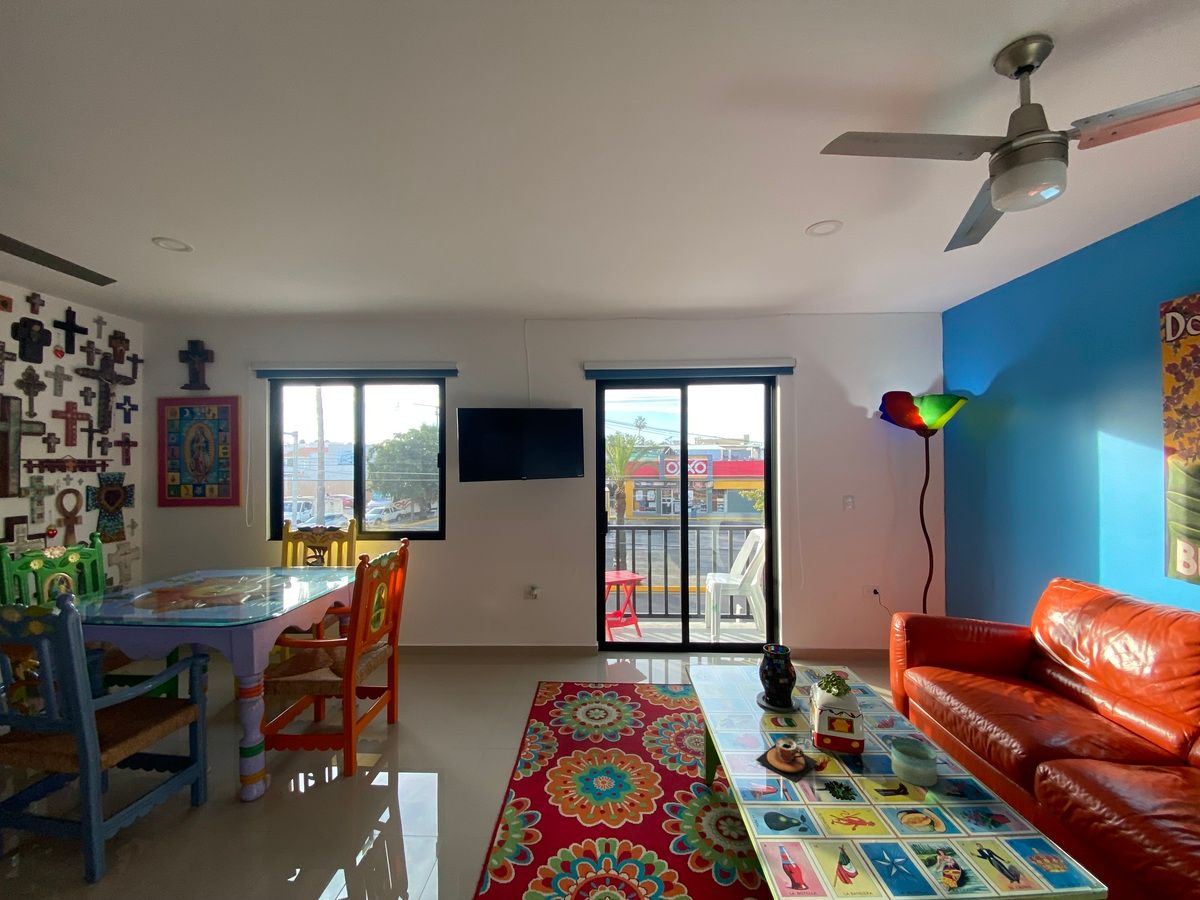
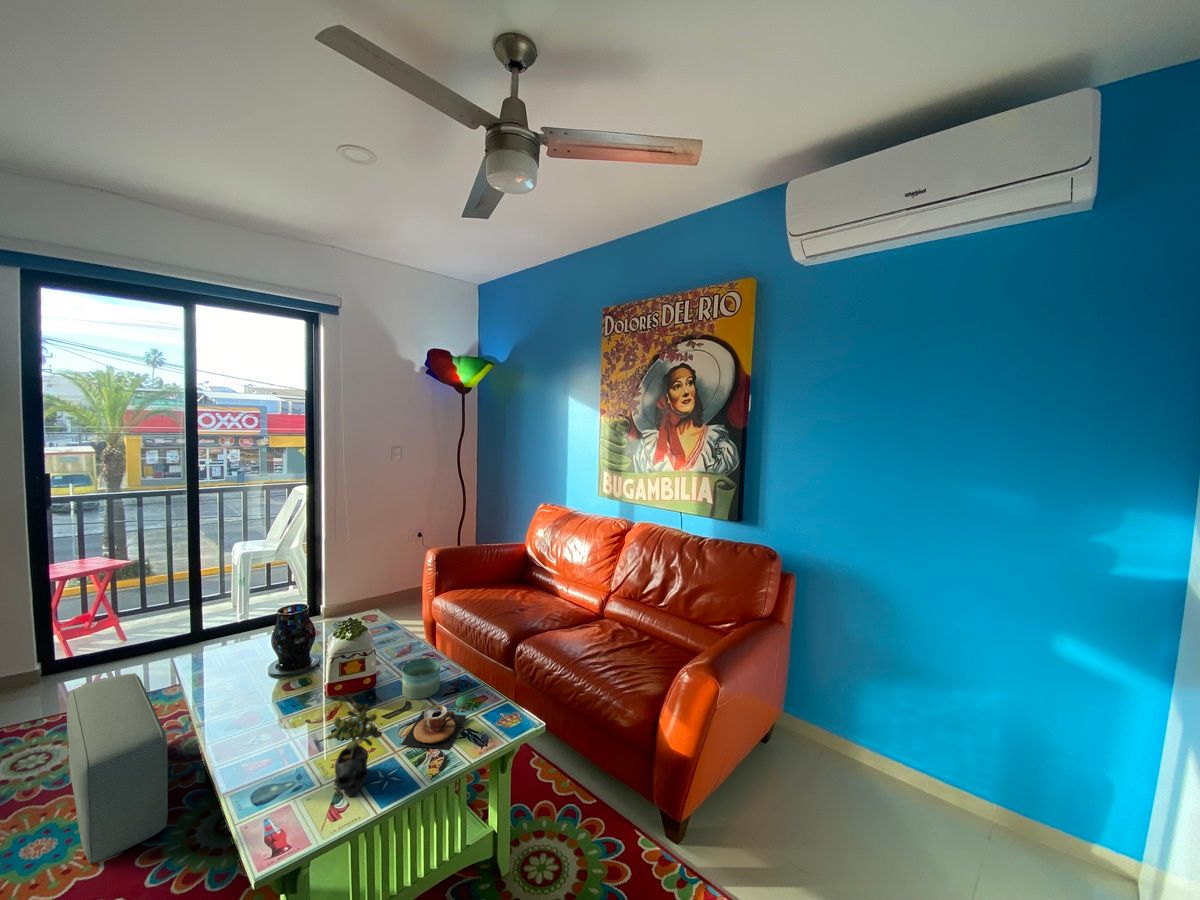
pouf: none [627,666,689,804] -> present [67,673,168,864]
teacup: present [756,737,818,783] -> present [401,705,466,750]
succulent plant: none [834,762,891,858] -> present [327,703,382,797]

